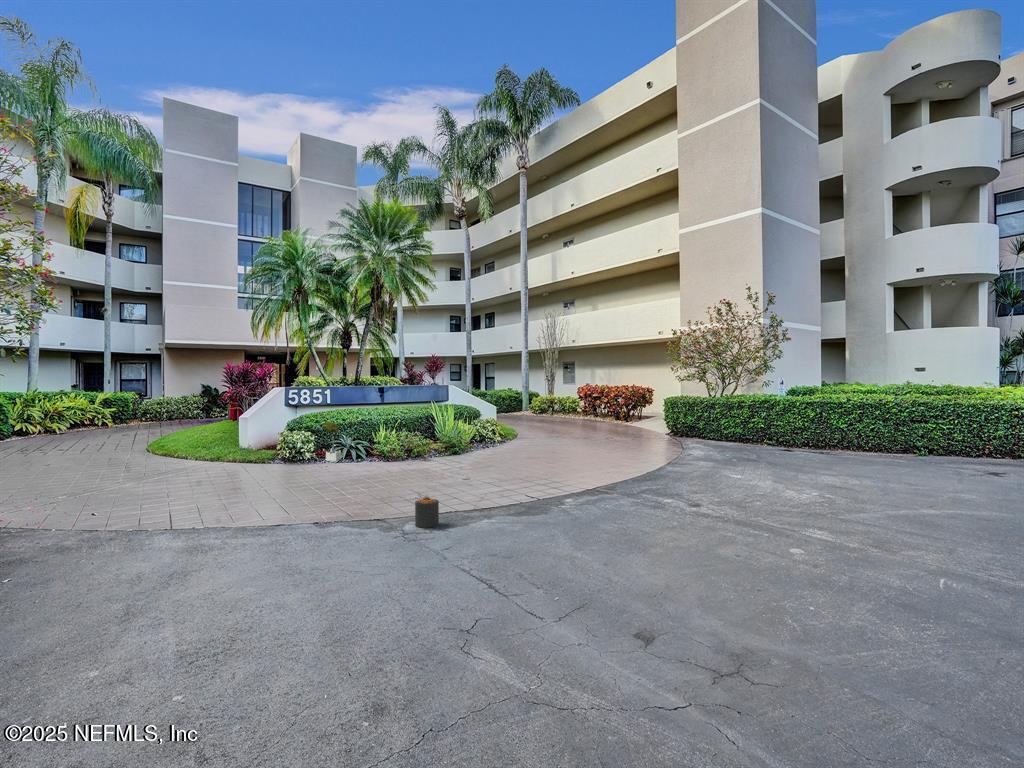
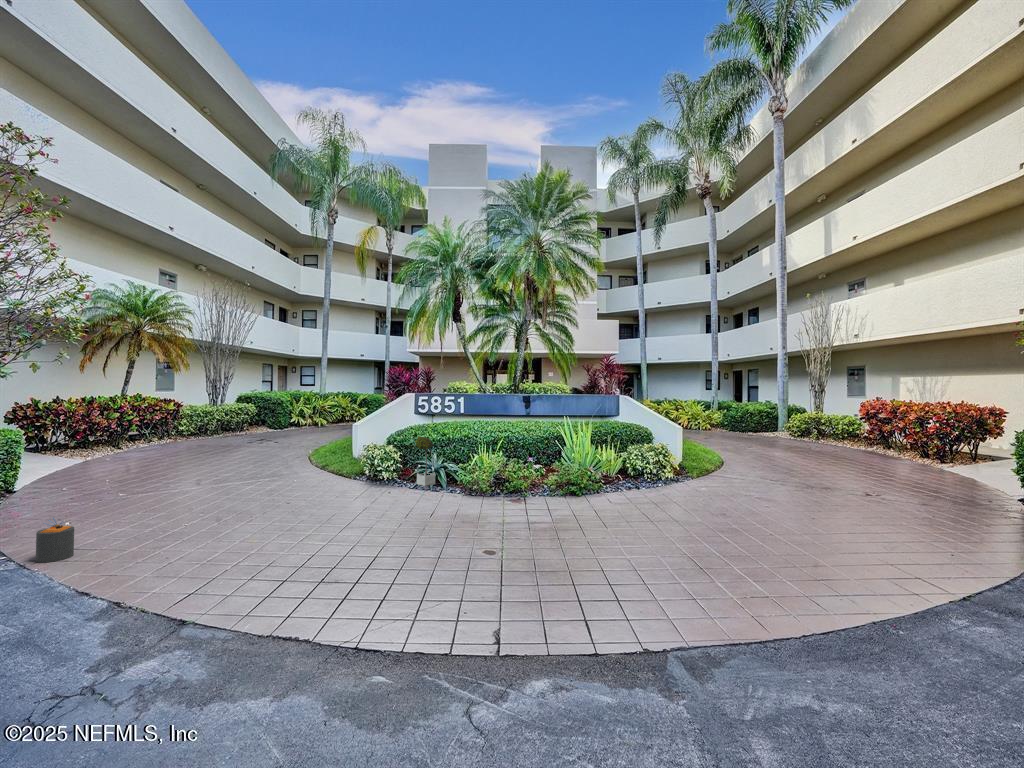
trash can: present [415,496,439,528] -> present [36,518,74,563]

